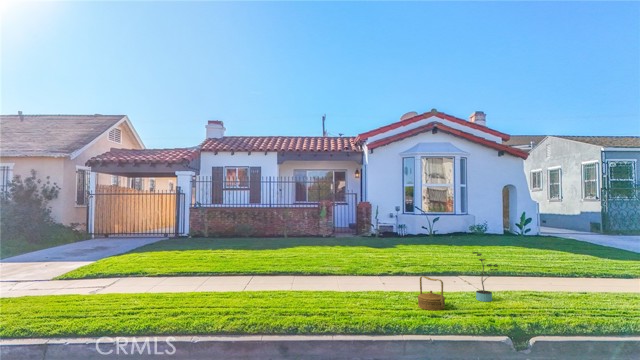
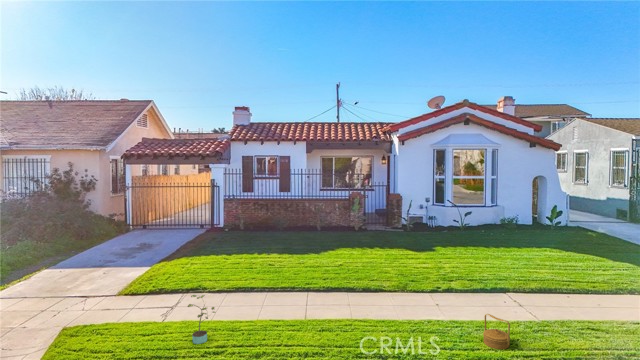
potted plant: present [473,252,498,302] -> present [188,295,215,344]

